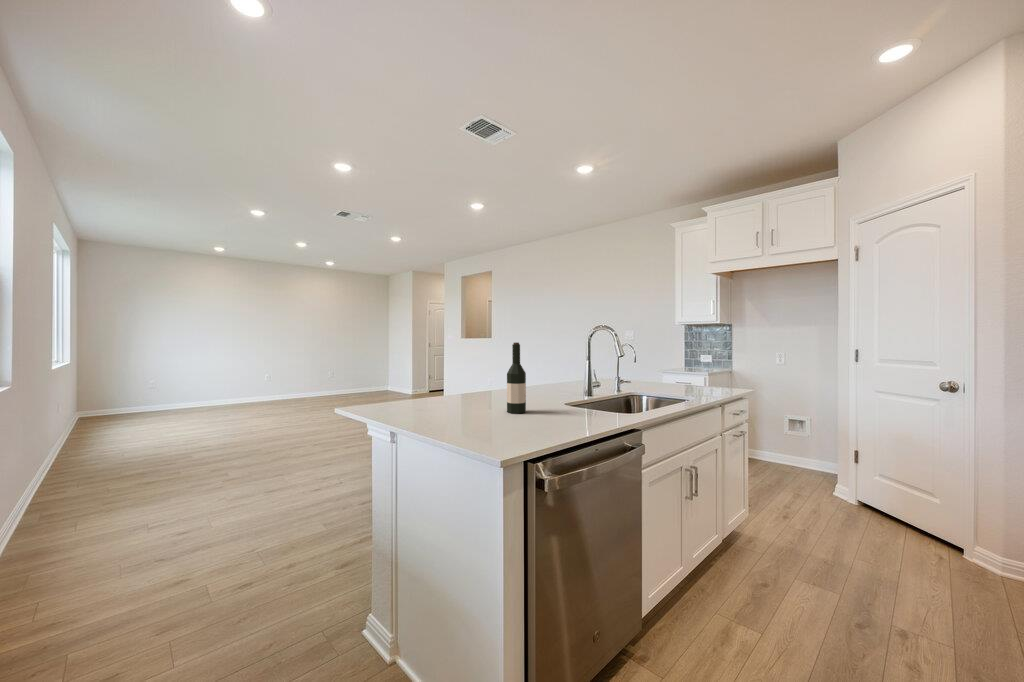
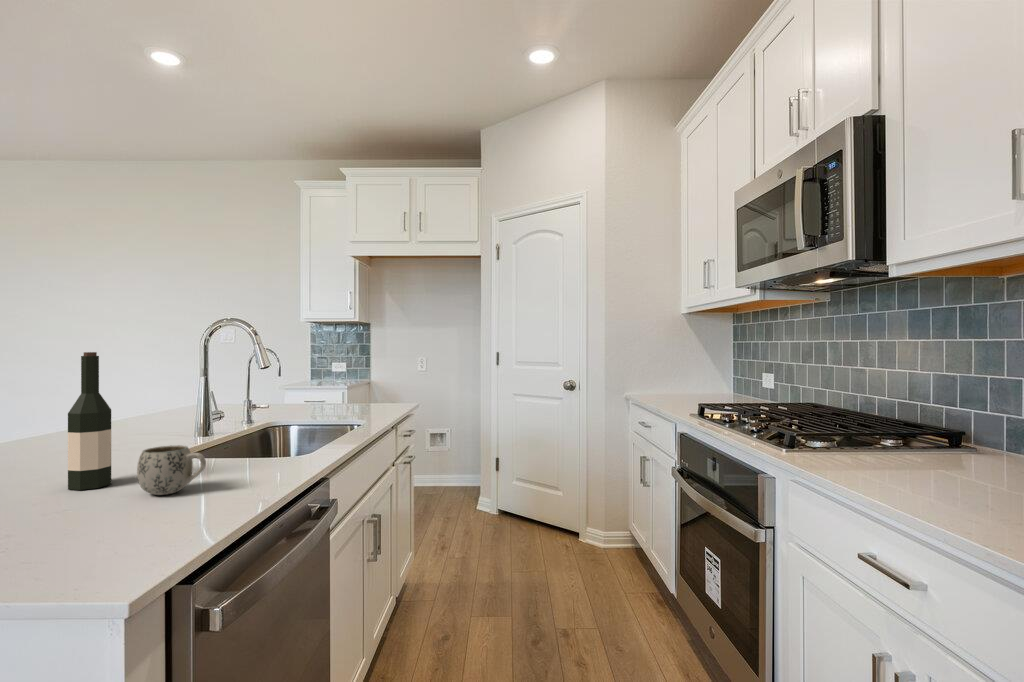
mug: none [531,395,562,421] -> present [137,445,206,495]

